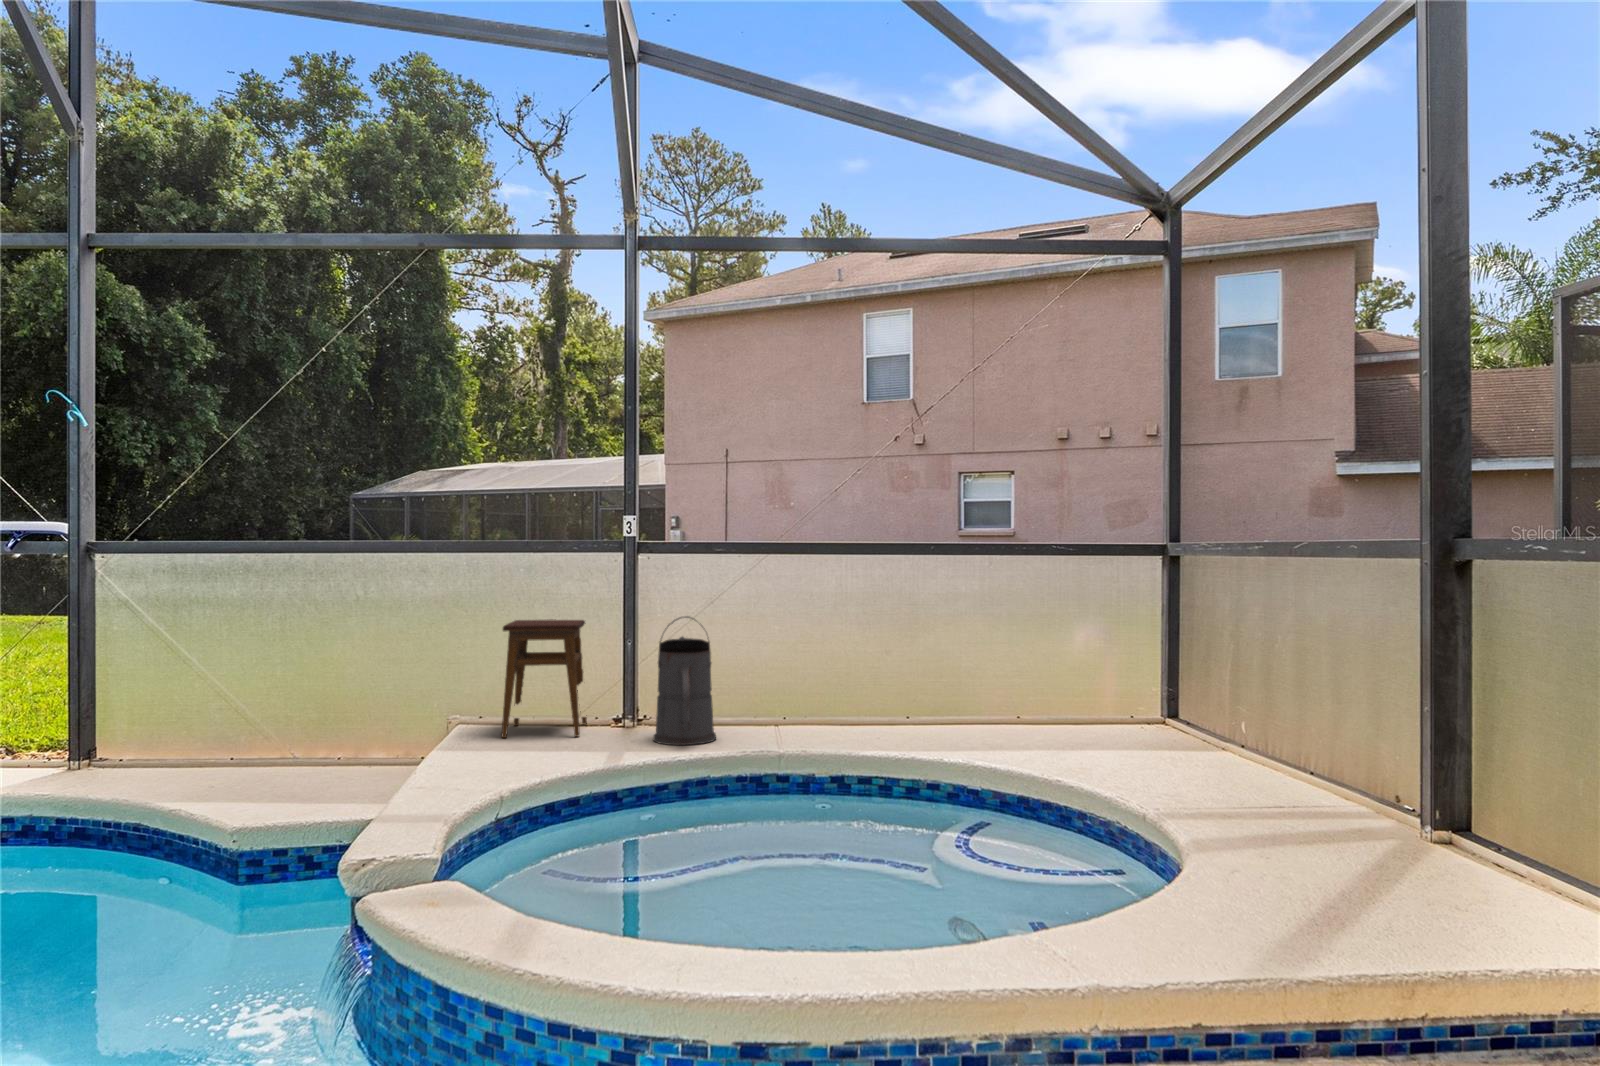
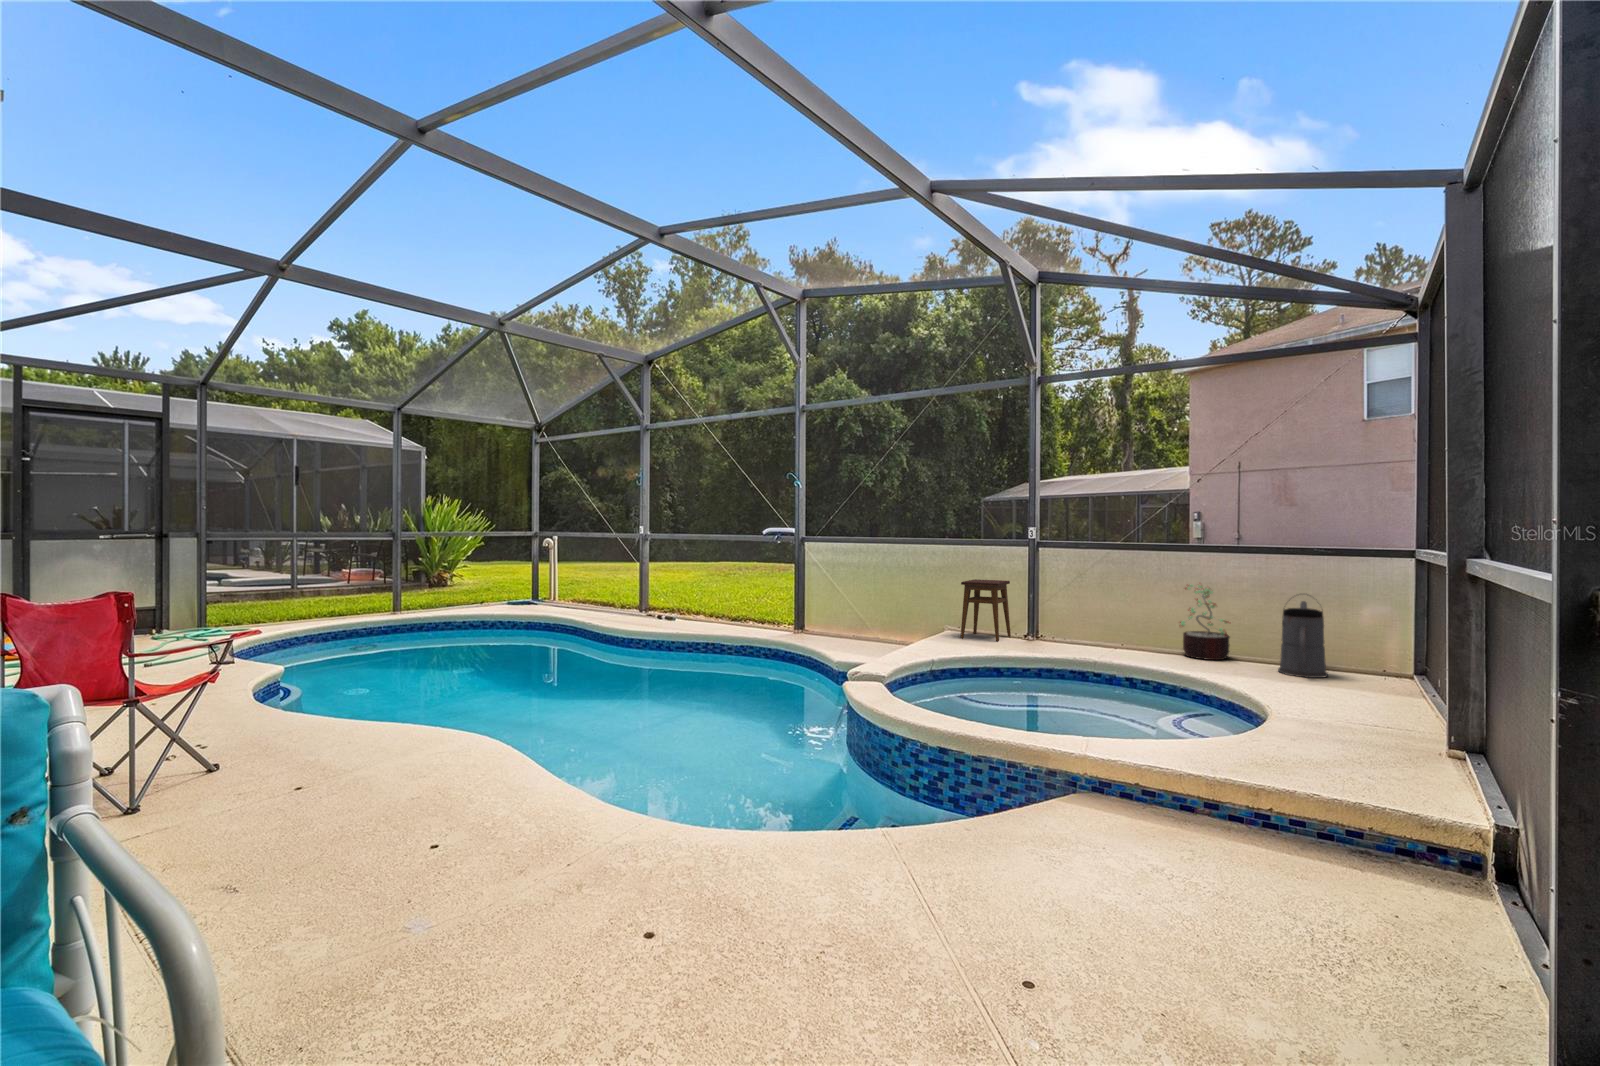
decorative plant: none [863,607,945,729] -> present [1180,585,1230,660]
watering can: present [653,616,716,745] -> present [1278,601,1328,678]

